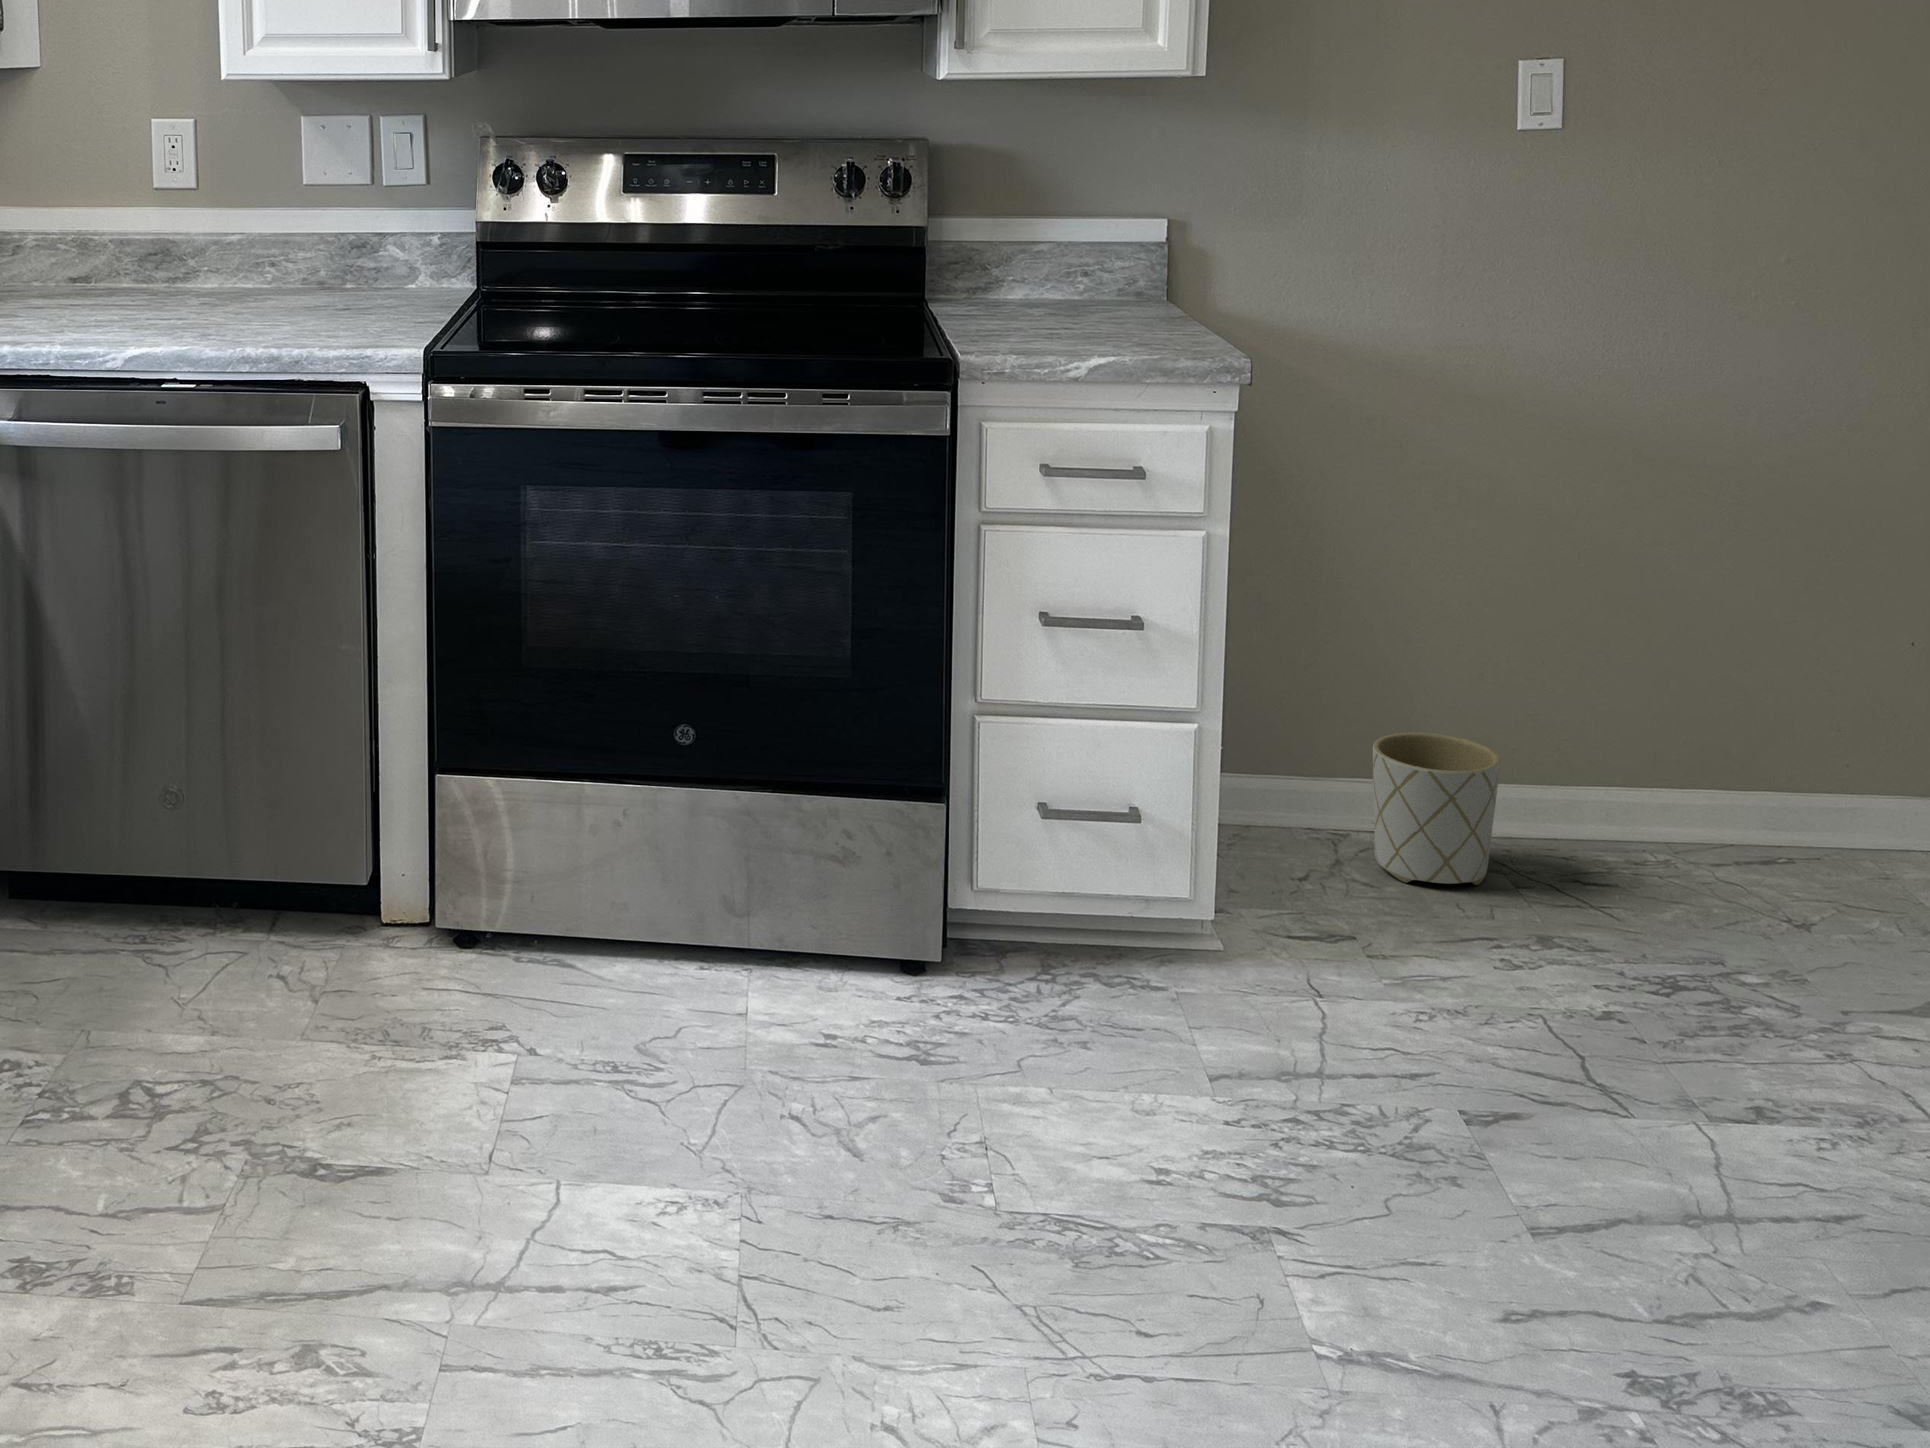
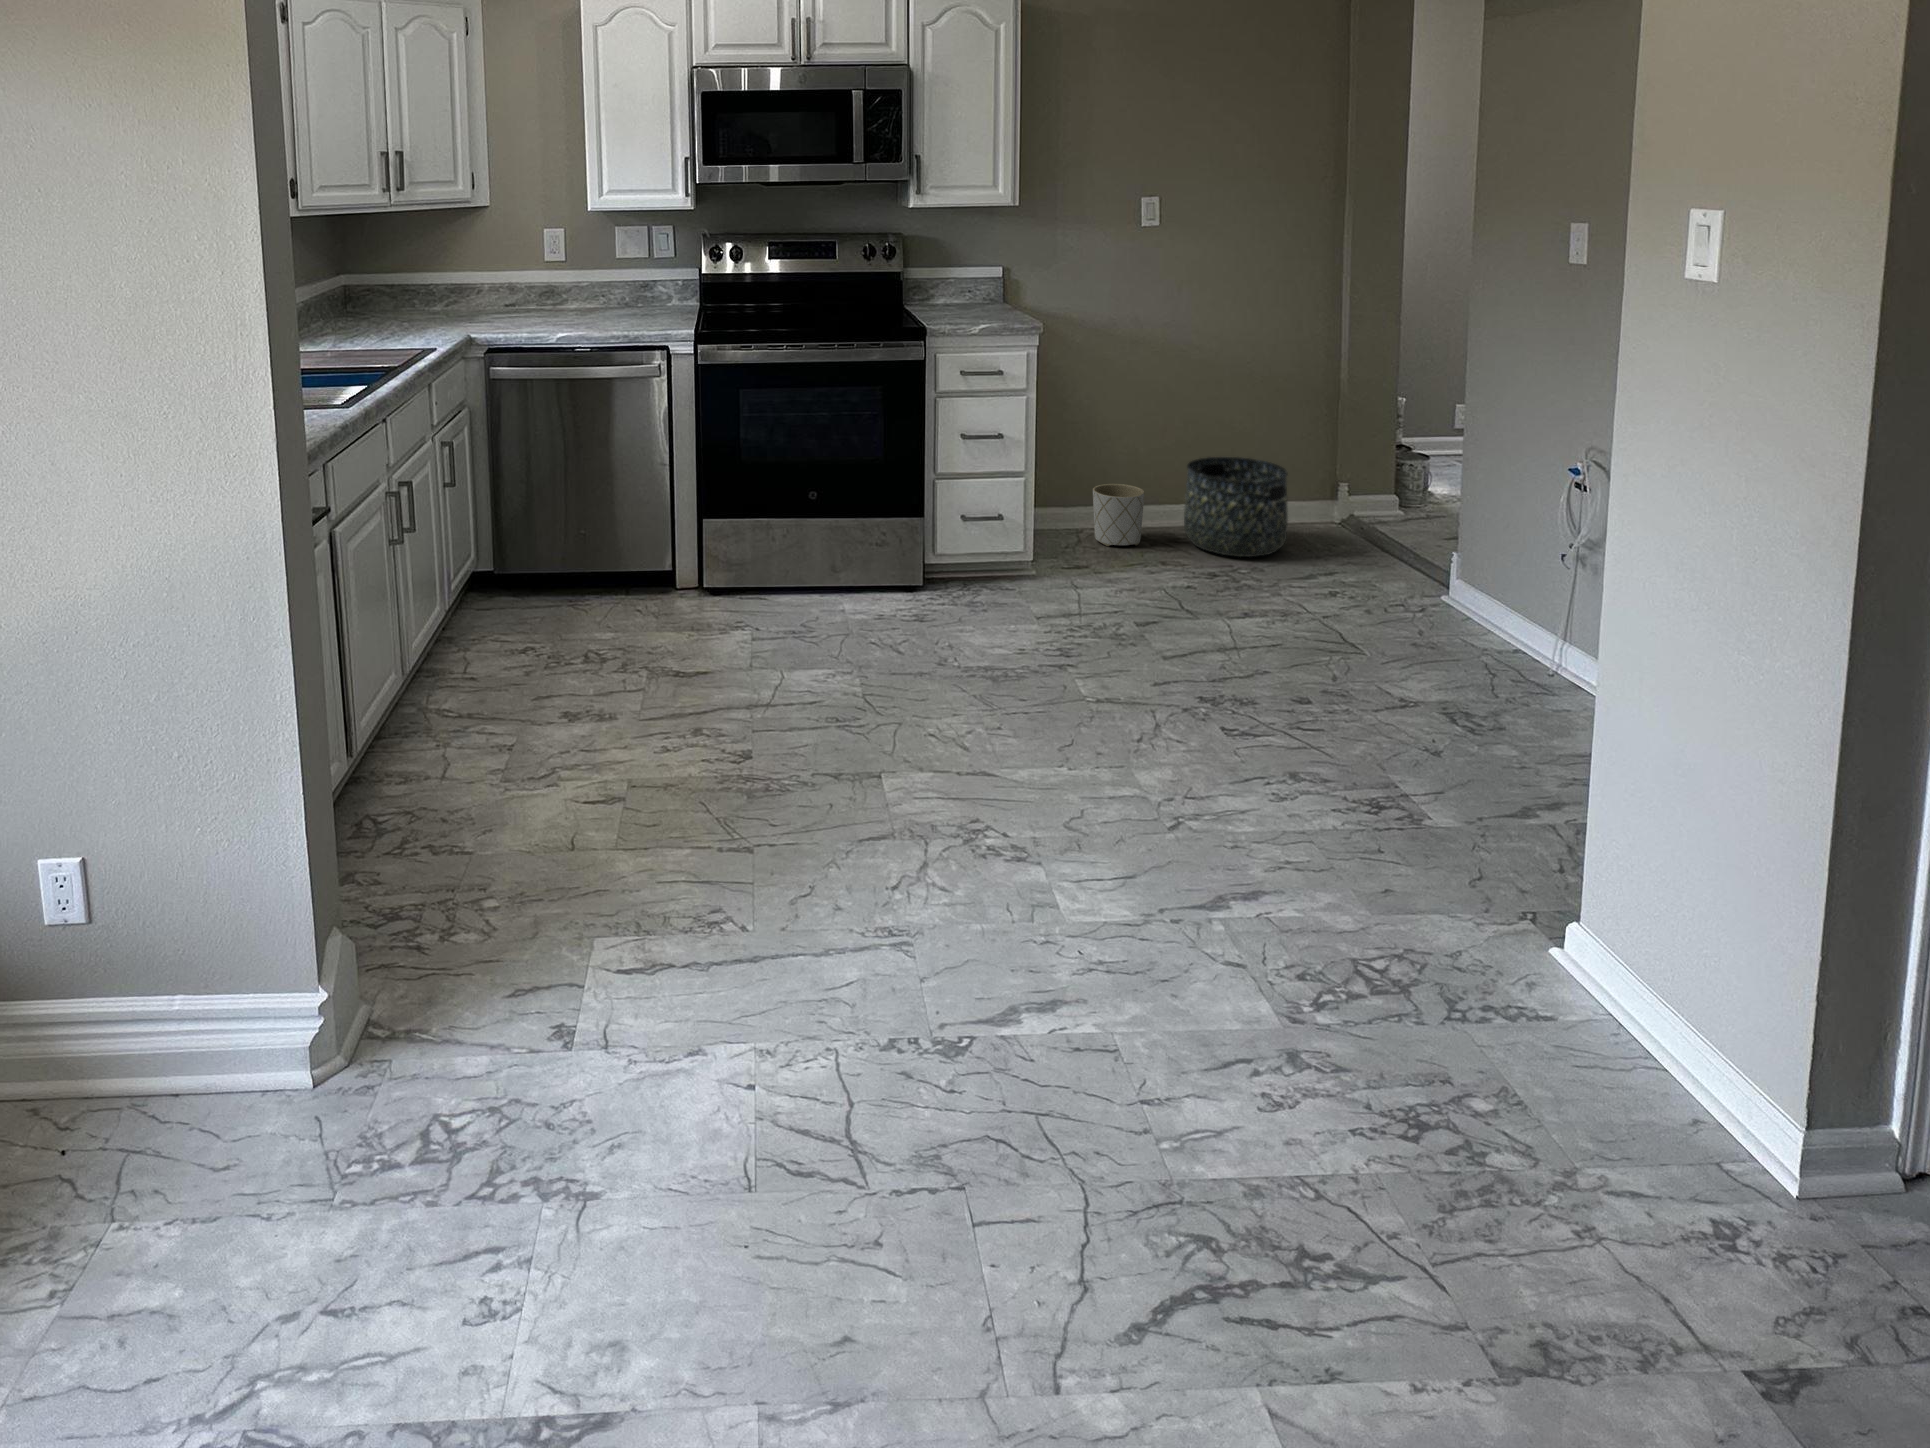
basket: none [1599,683,1872,938] -> present [1184,457,1288,557]

